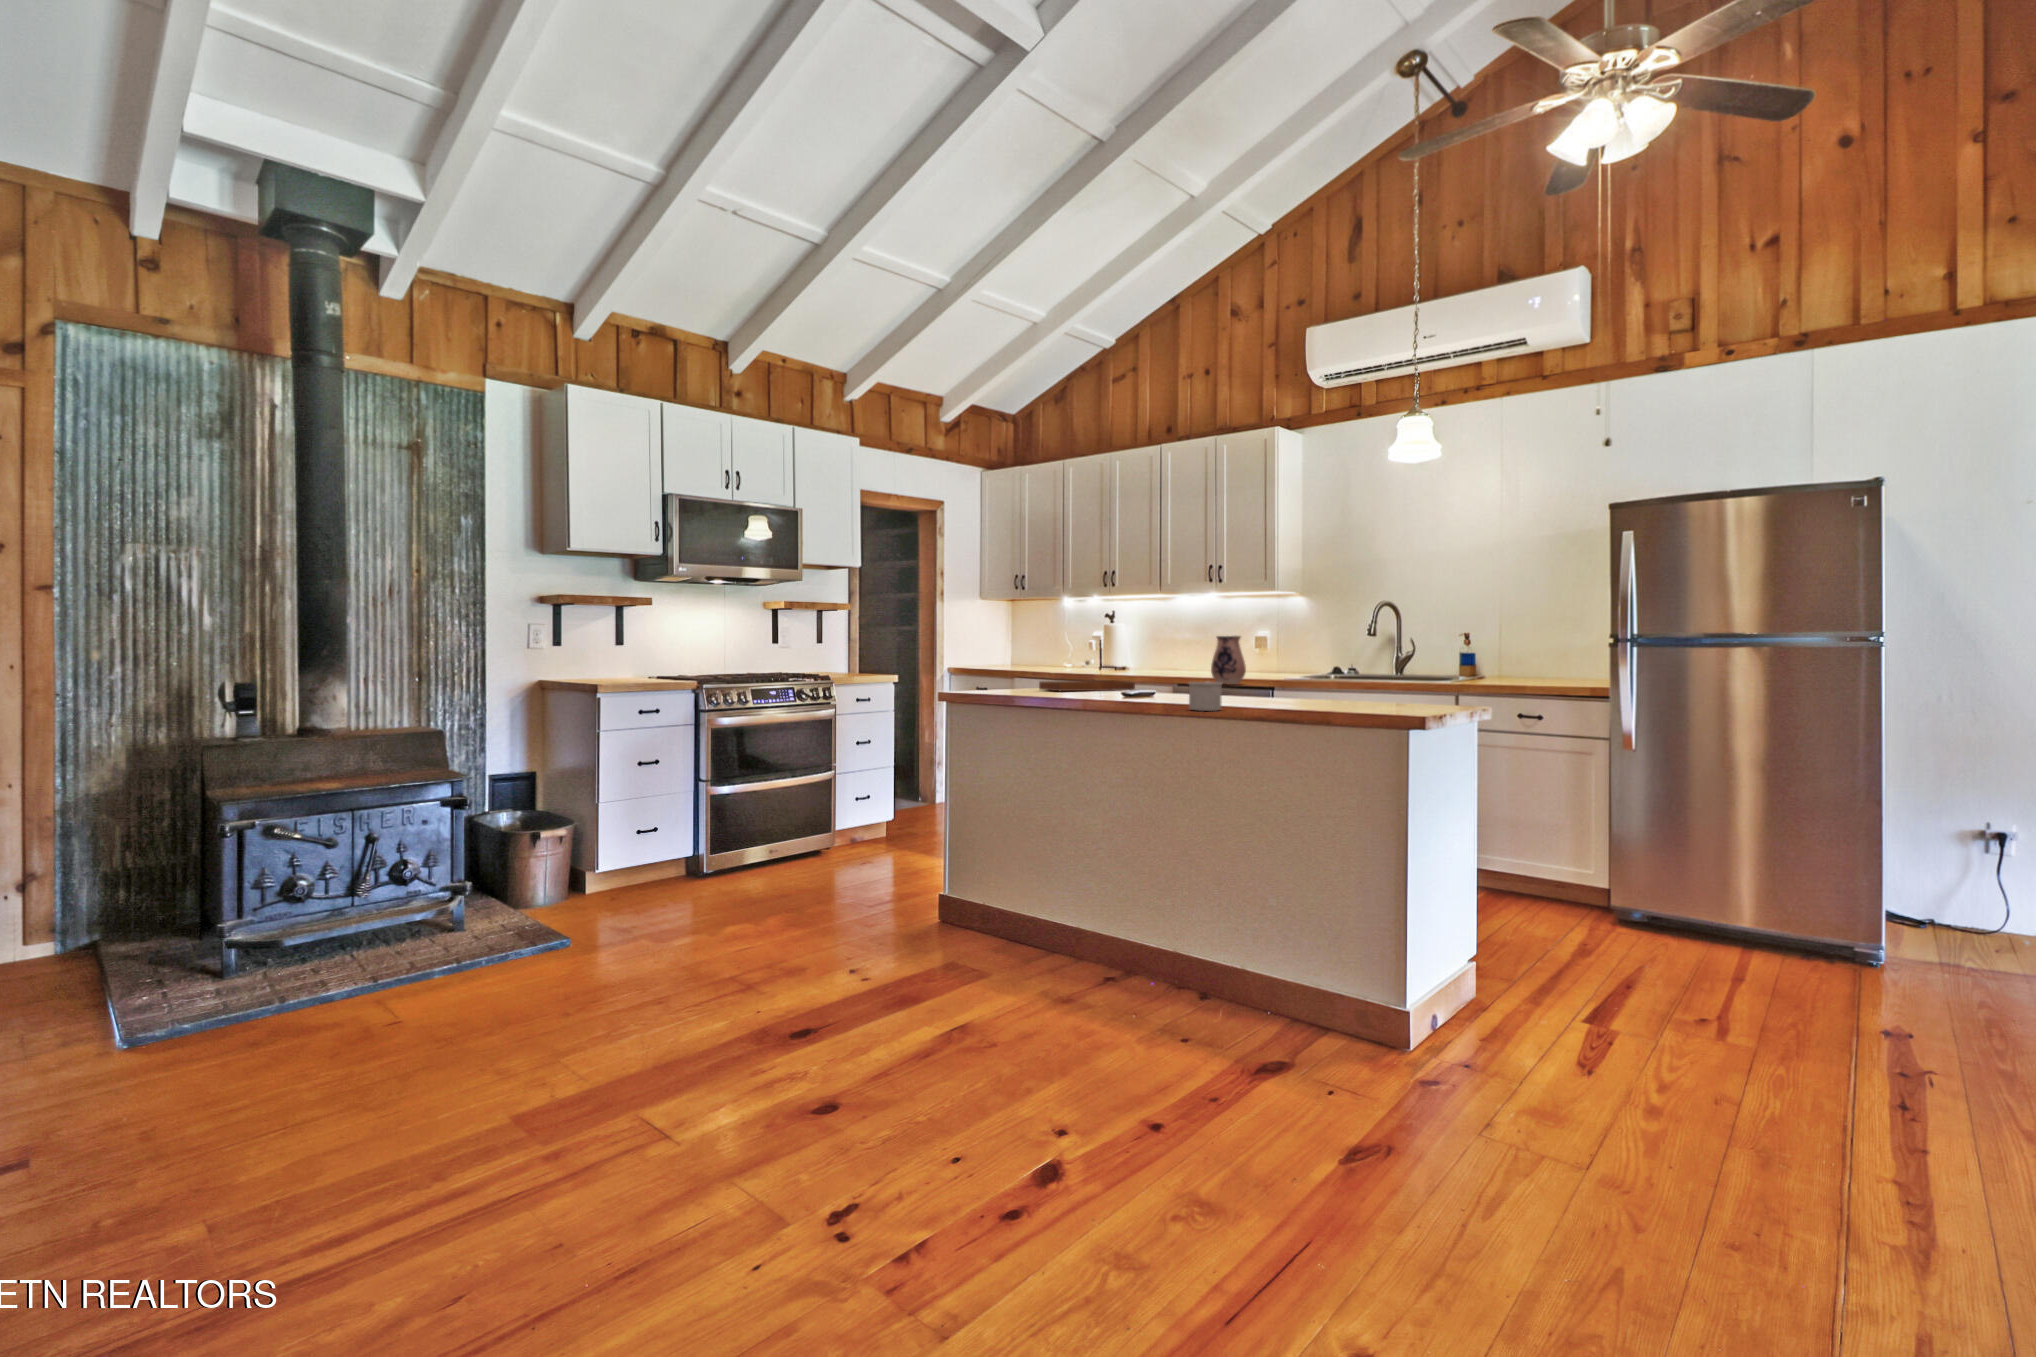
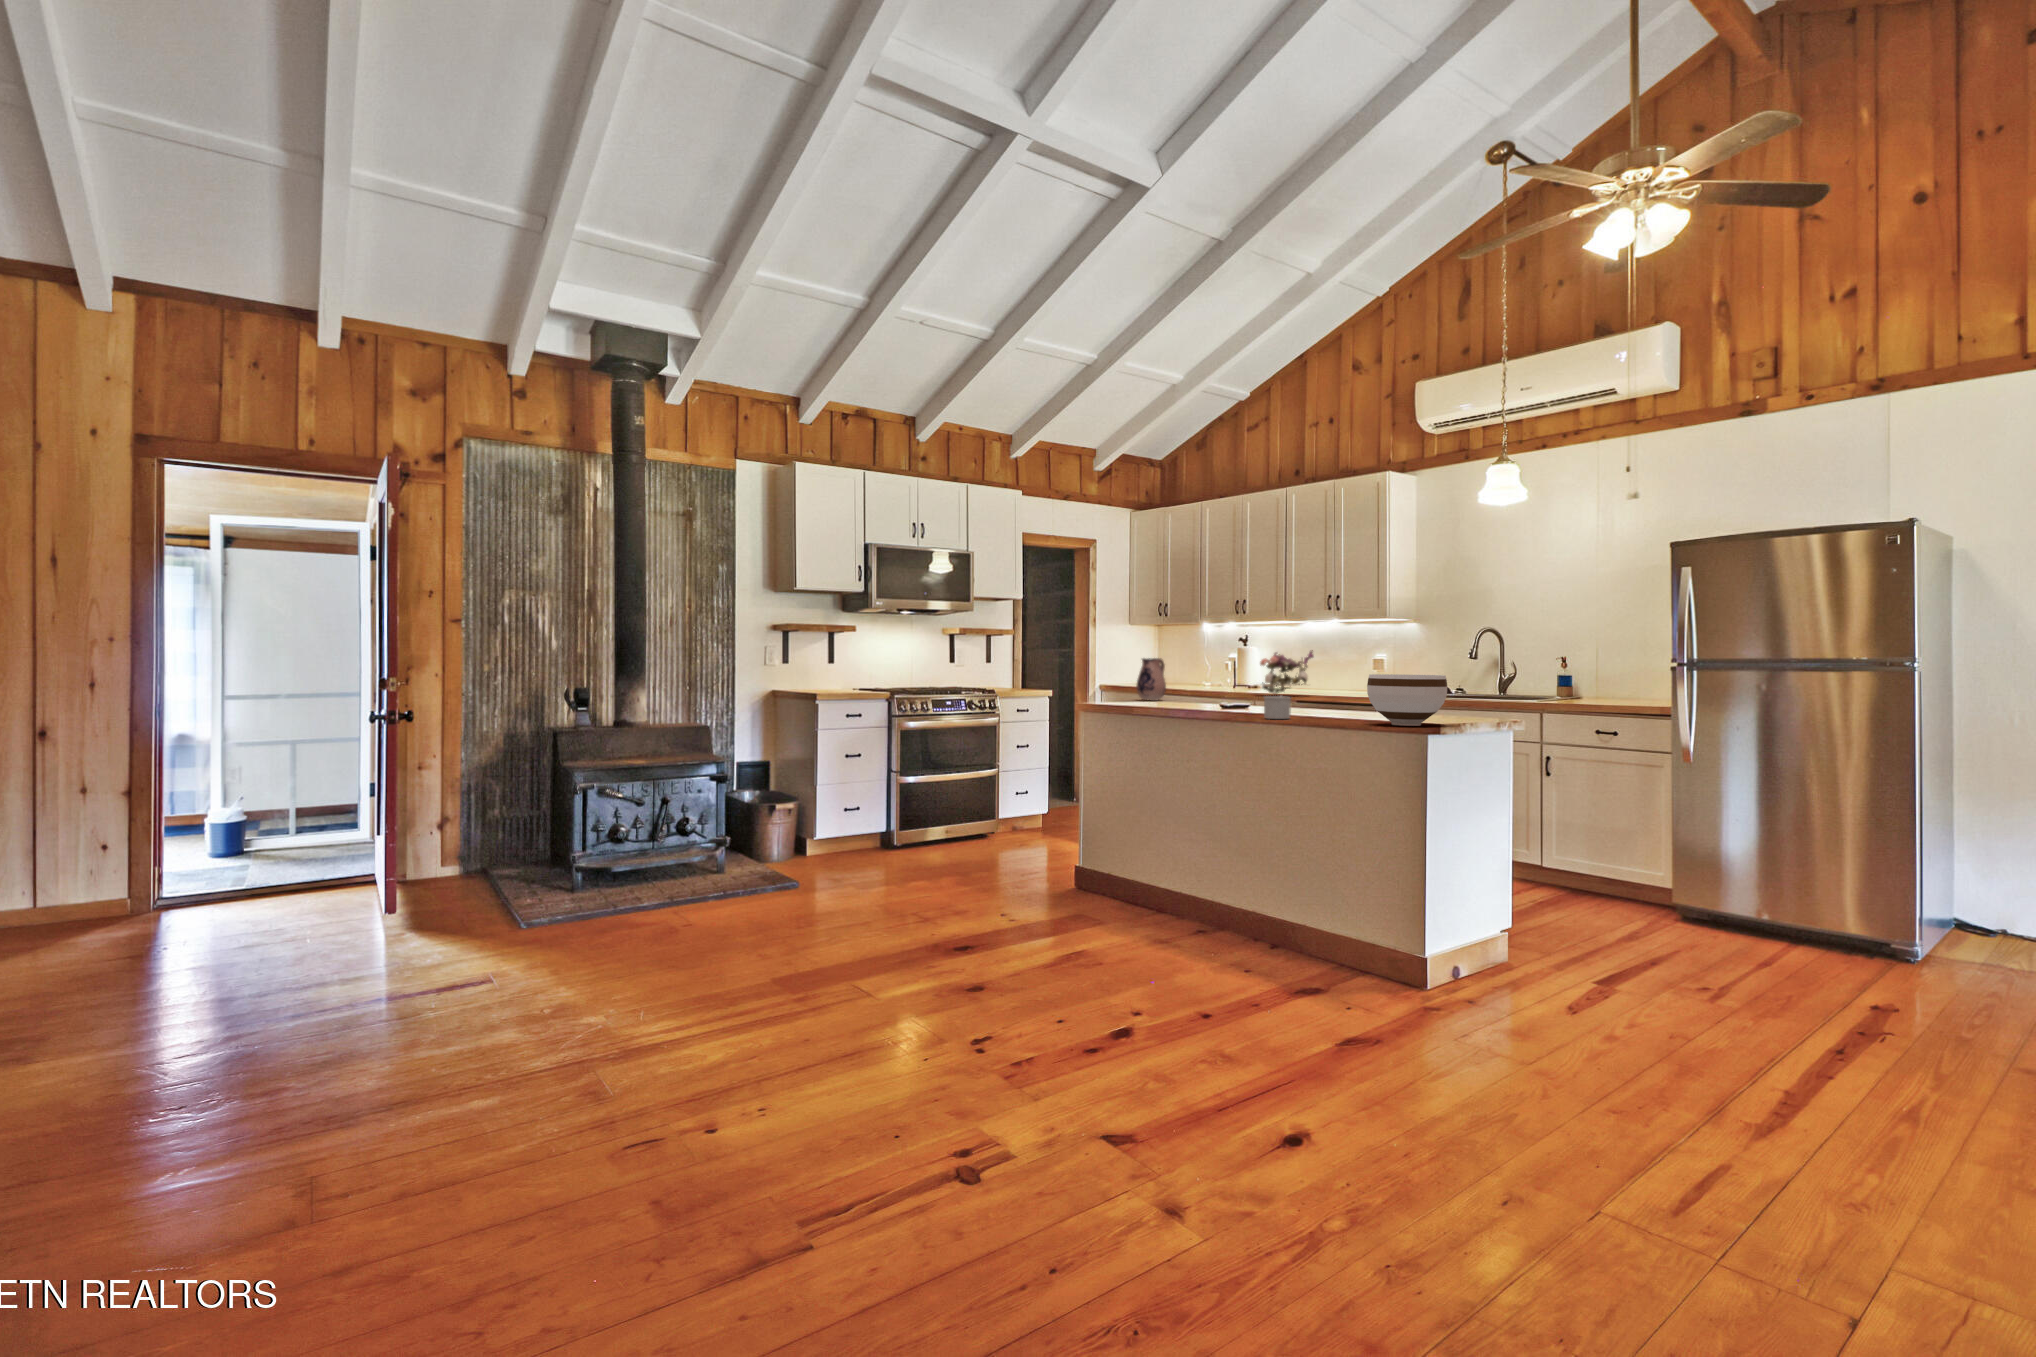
flower arrangement: none [1128,628,1196,681] -> present [1260,650,1314,694]
ceramic pitcher: present [1211,636,1246,685] -> present [1136,658,1166,701]
bowl: none [1329,653,1428,717] -> present [1367,674,1447,726]
tray: present [1039,661,1135,691] -> none [1165,677,1248,703]

